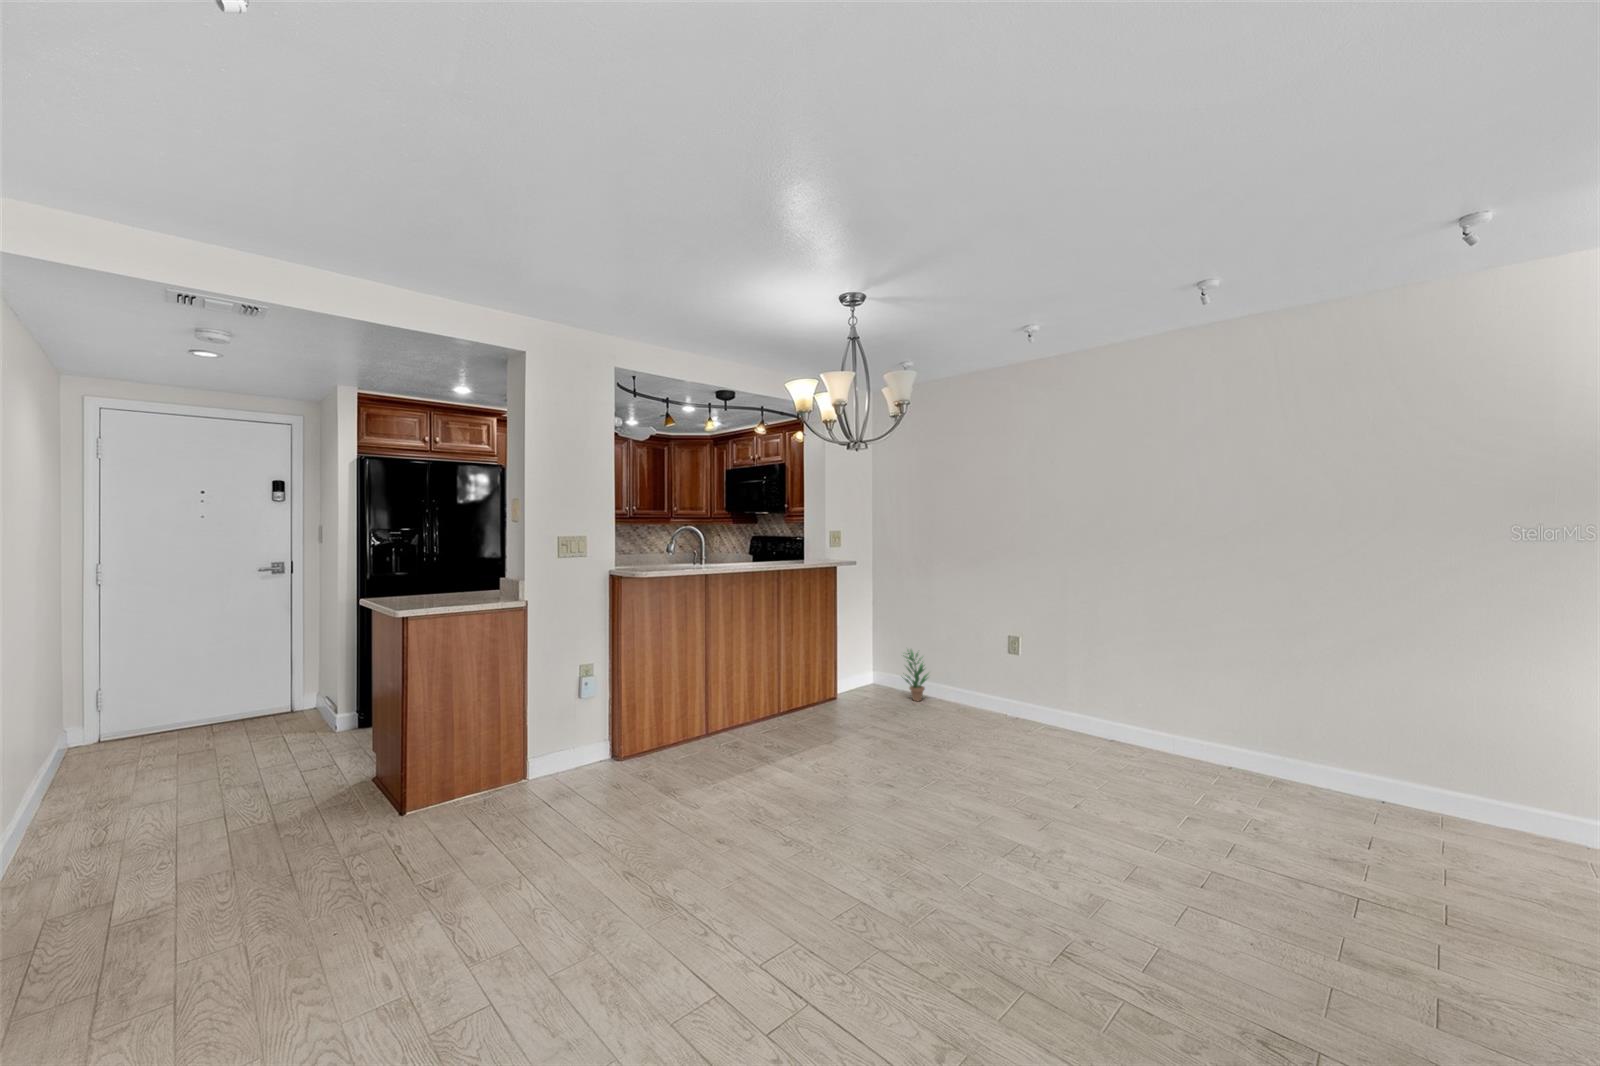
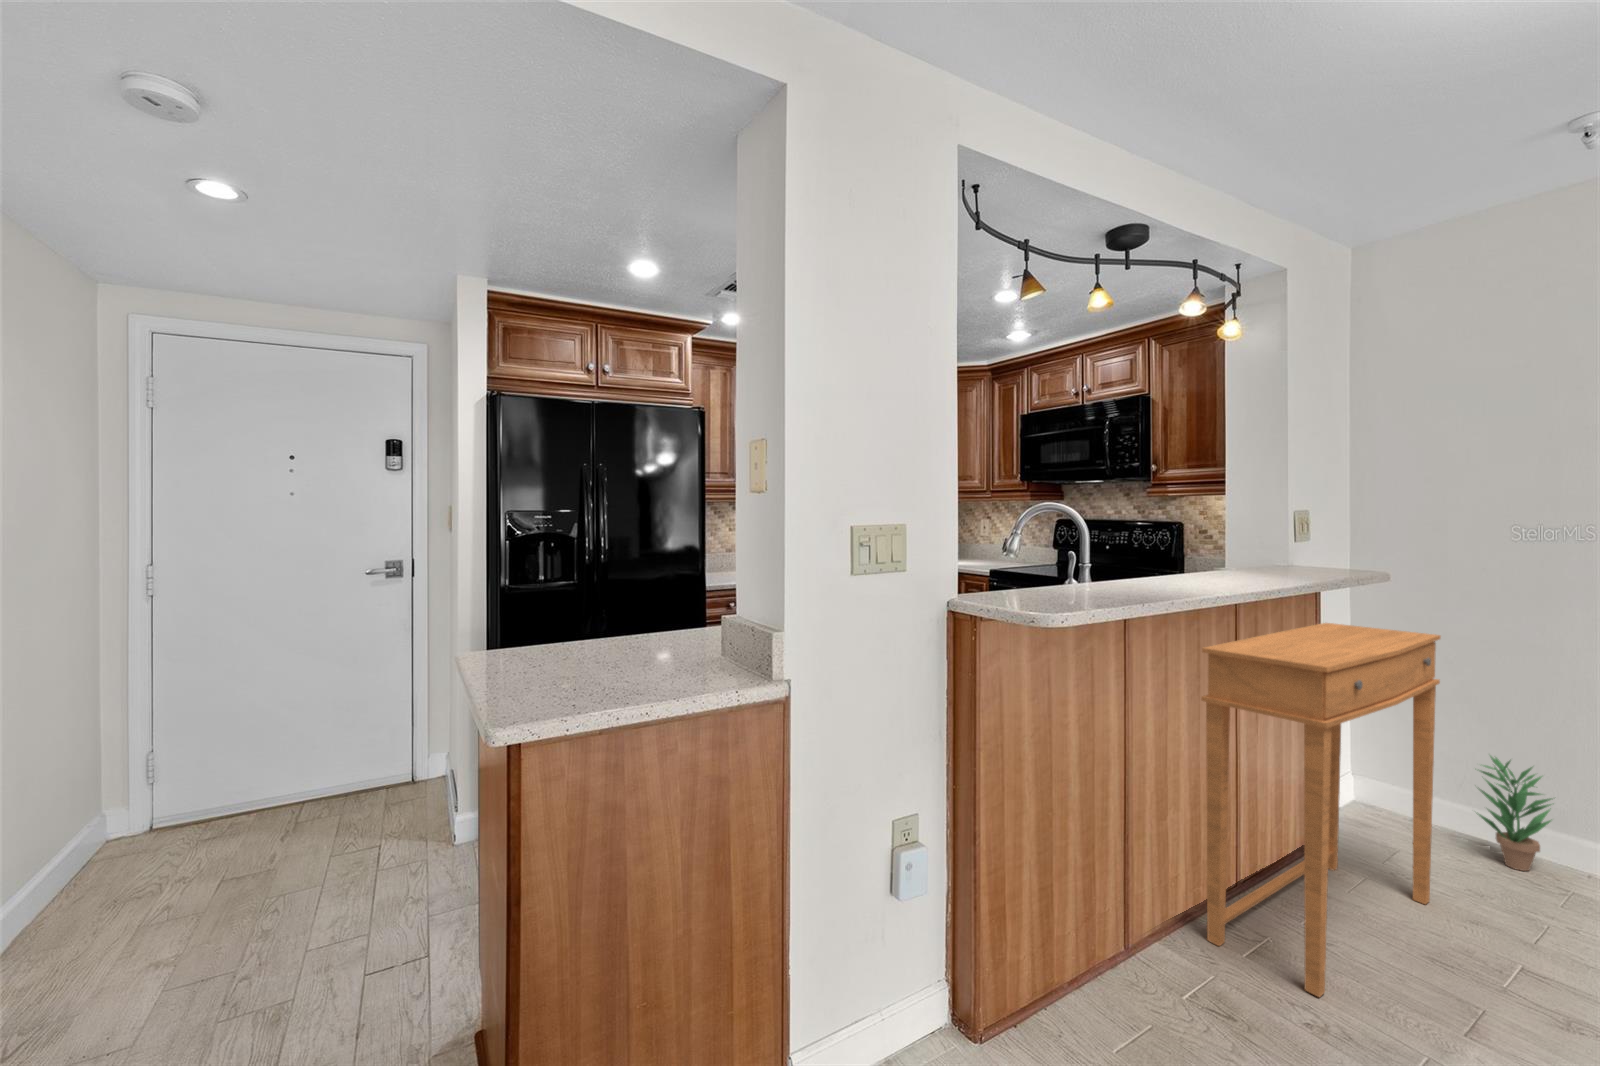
side table: none [743,585,864,739] -> present [1201,623,1441,997]

